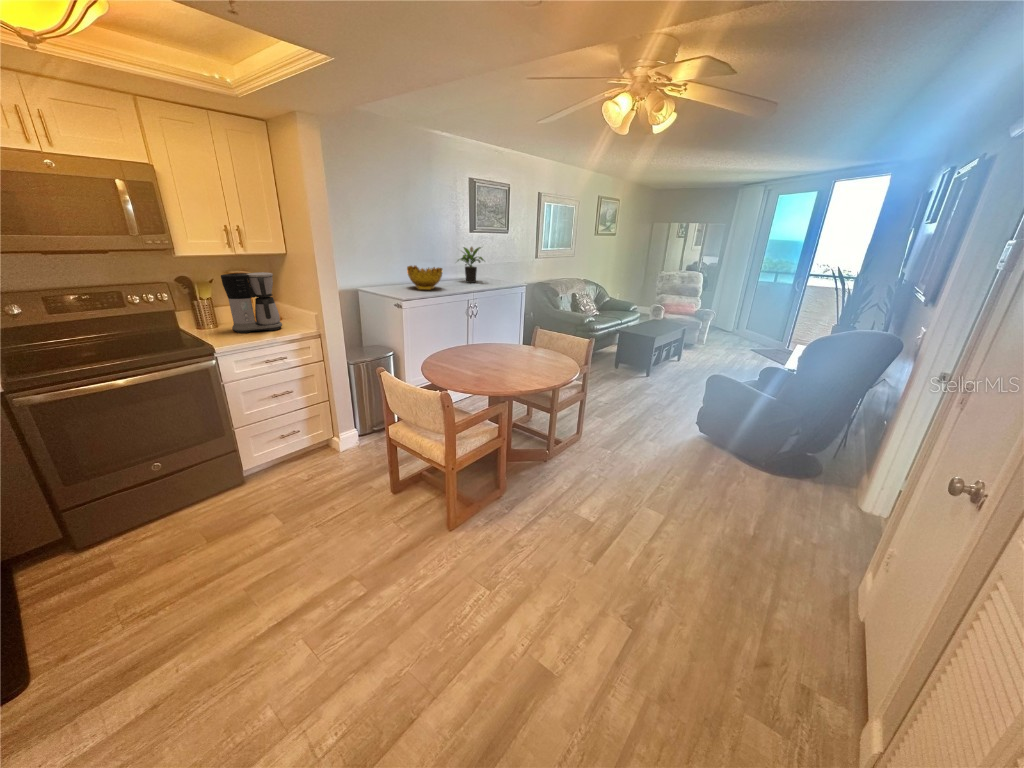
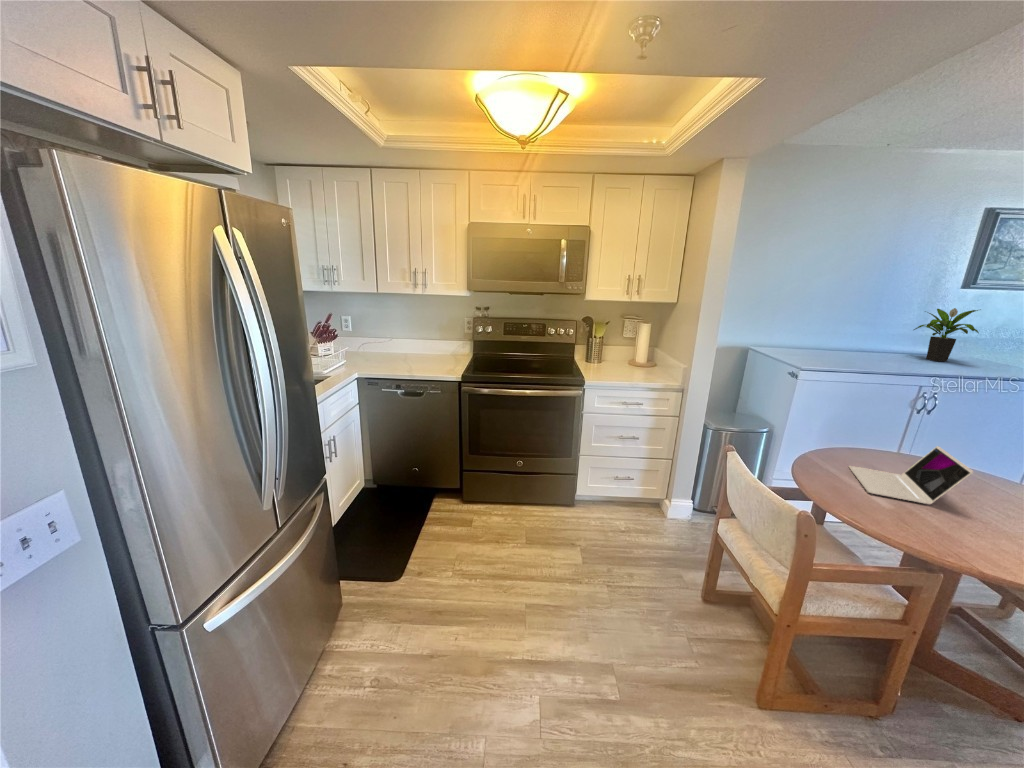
decorative bowl: present [407,266,442,290] -> none [822,327,883,361]
coffee maker: present [221,272,282,333] -> none [608,319,656,375]
laptop: none [451,334,504,372] -> present [849,446,973,504]

